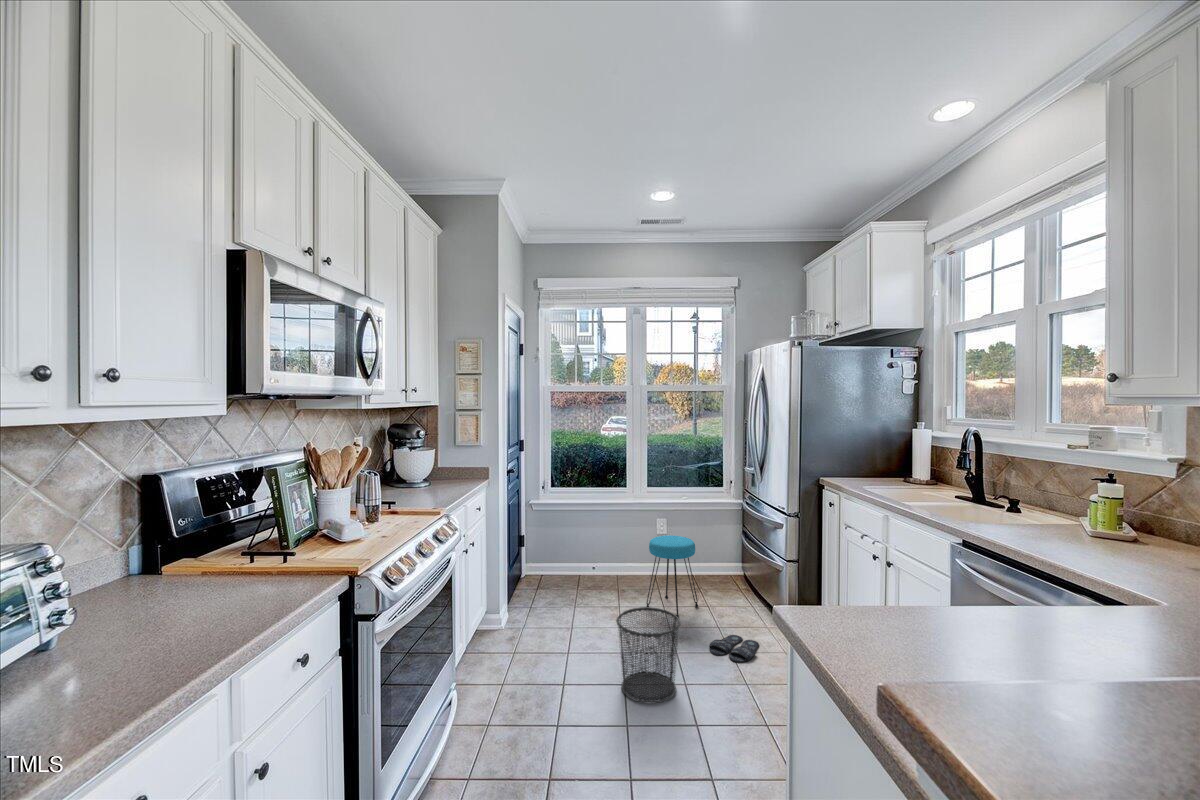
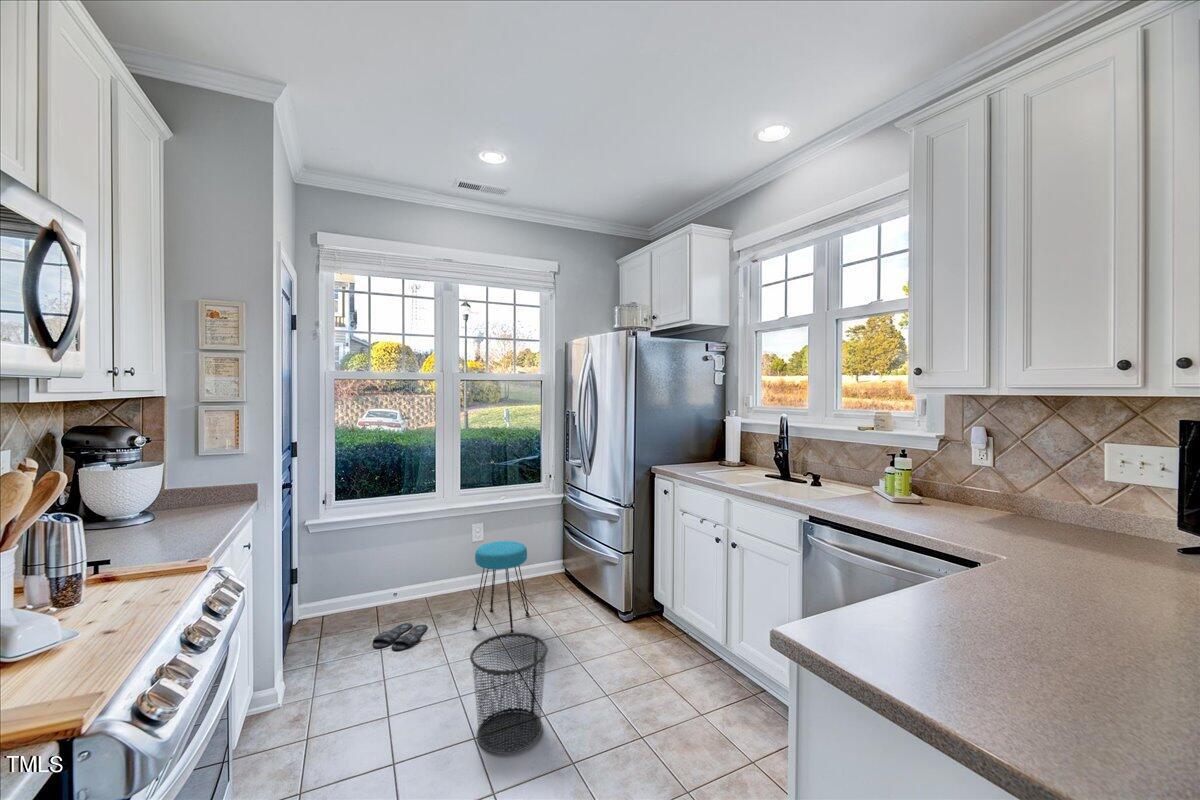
slippers: present [709,635,759,662] -> present [373,623,428,651]

